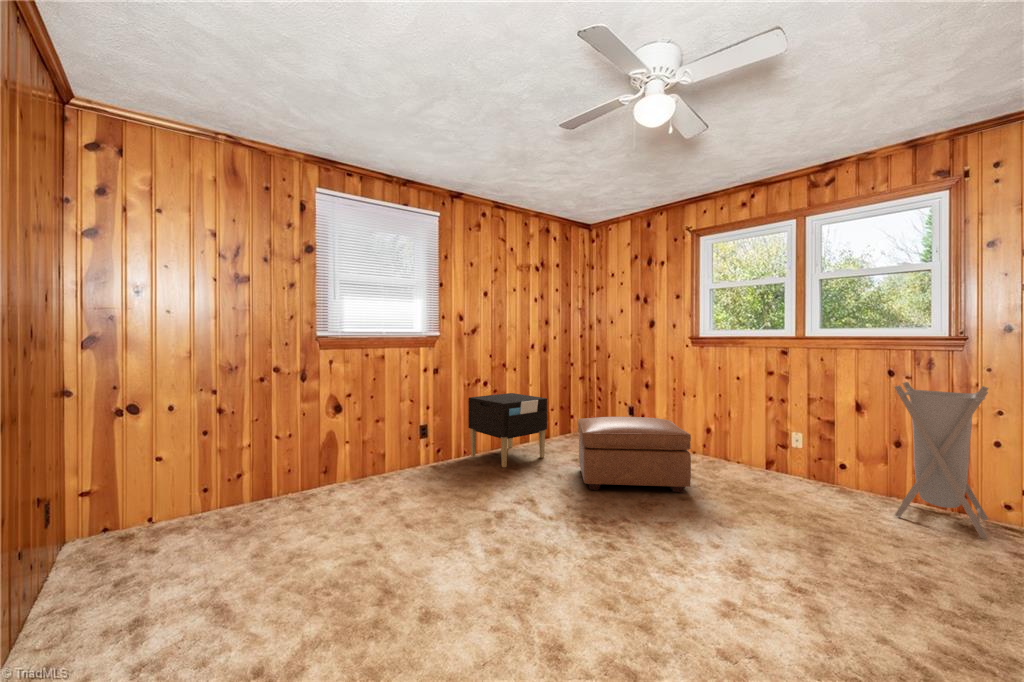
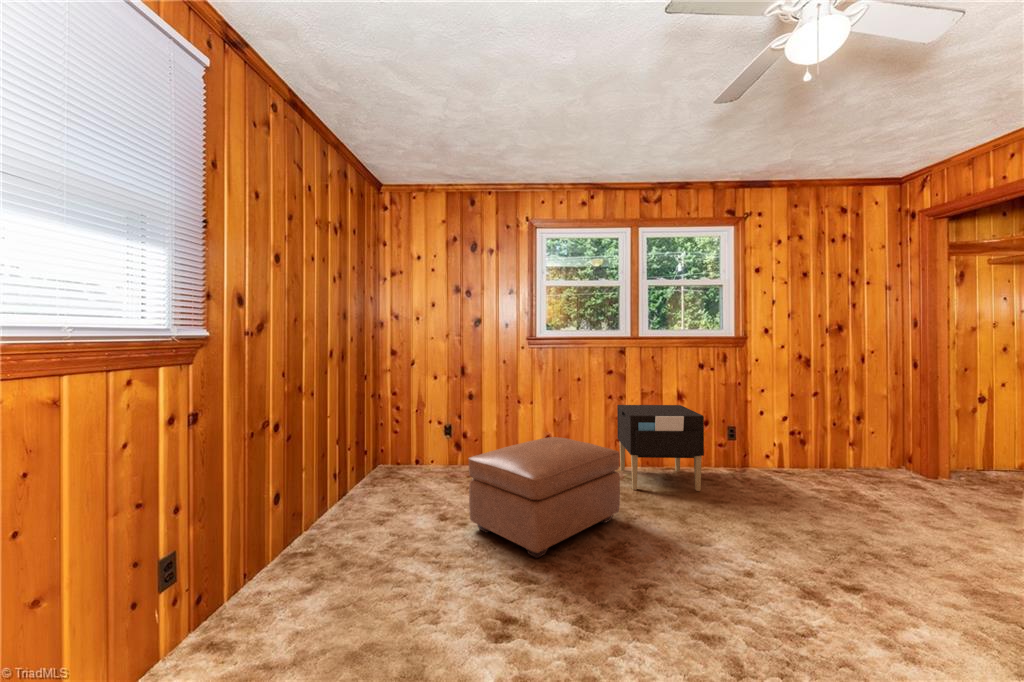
laundry hamper: present [895,382,988,538] -> none [713,374,788,487]
nightstand: present [468,393,547,467] -> present [617,405,704,491]

